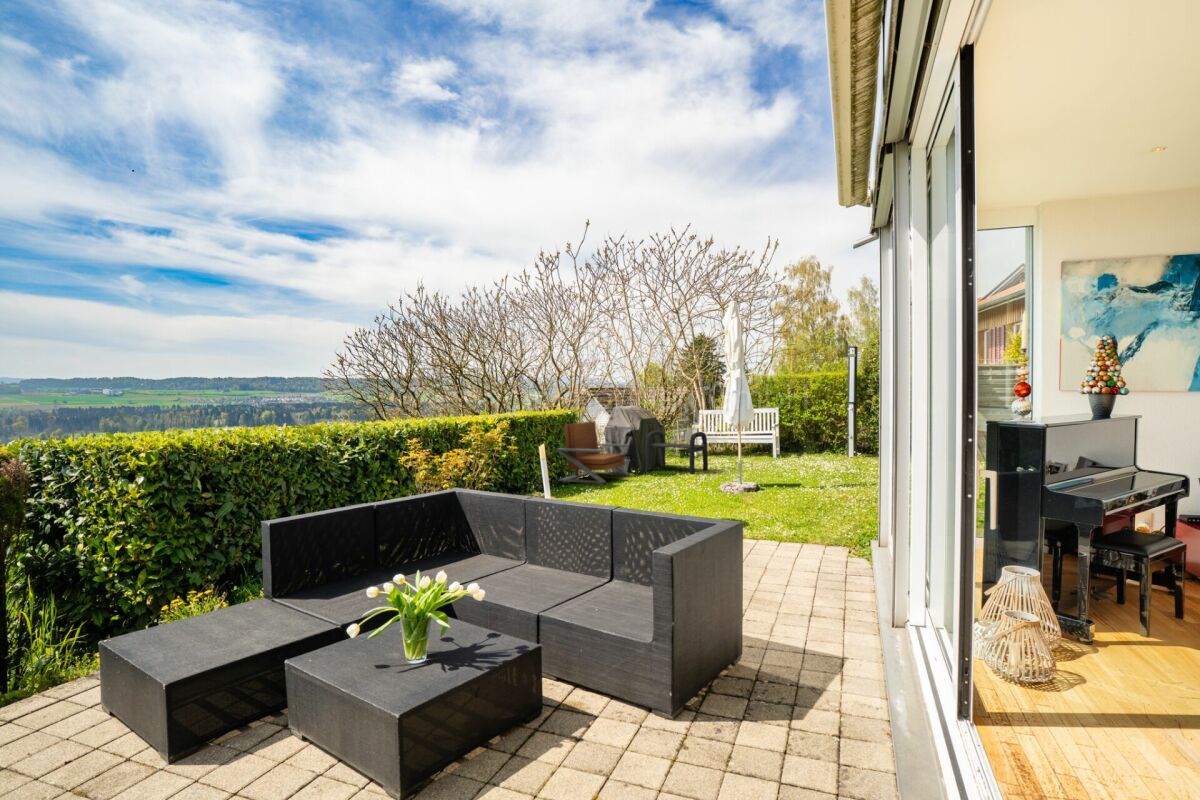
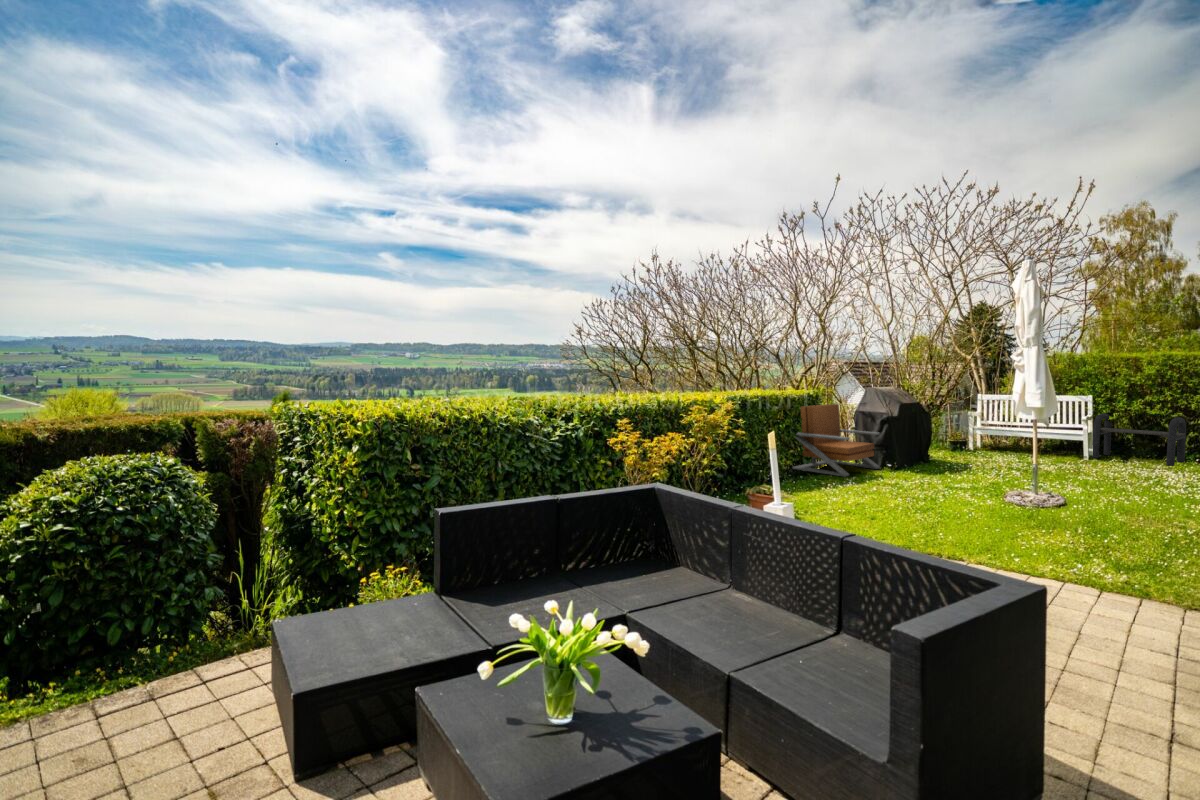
bench: present [646,430,708,474] -> present [1092,413,1186,466]

